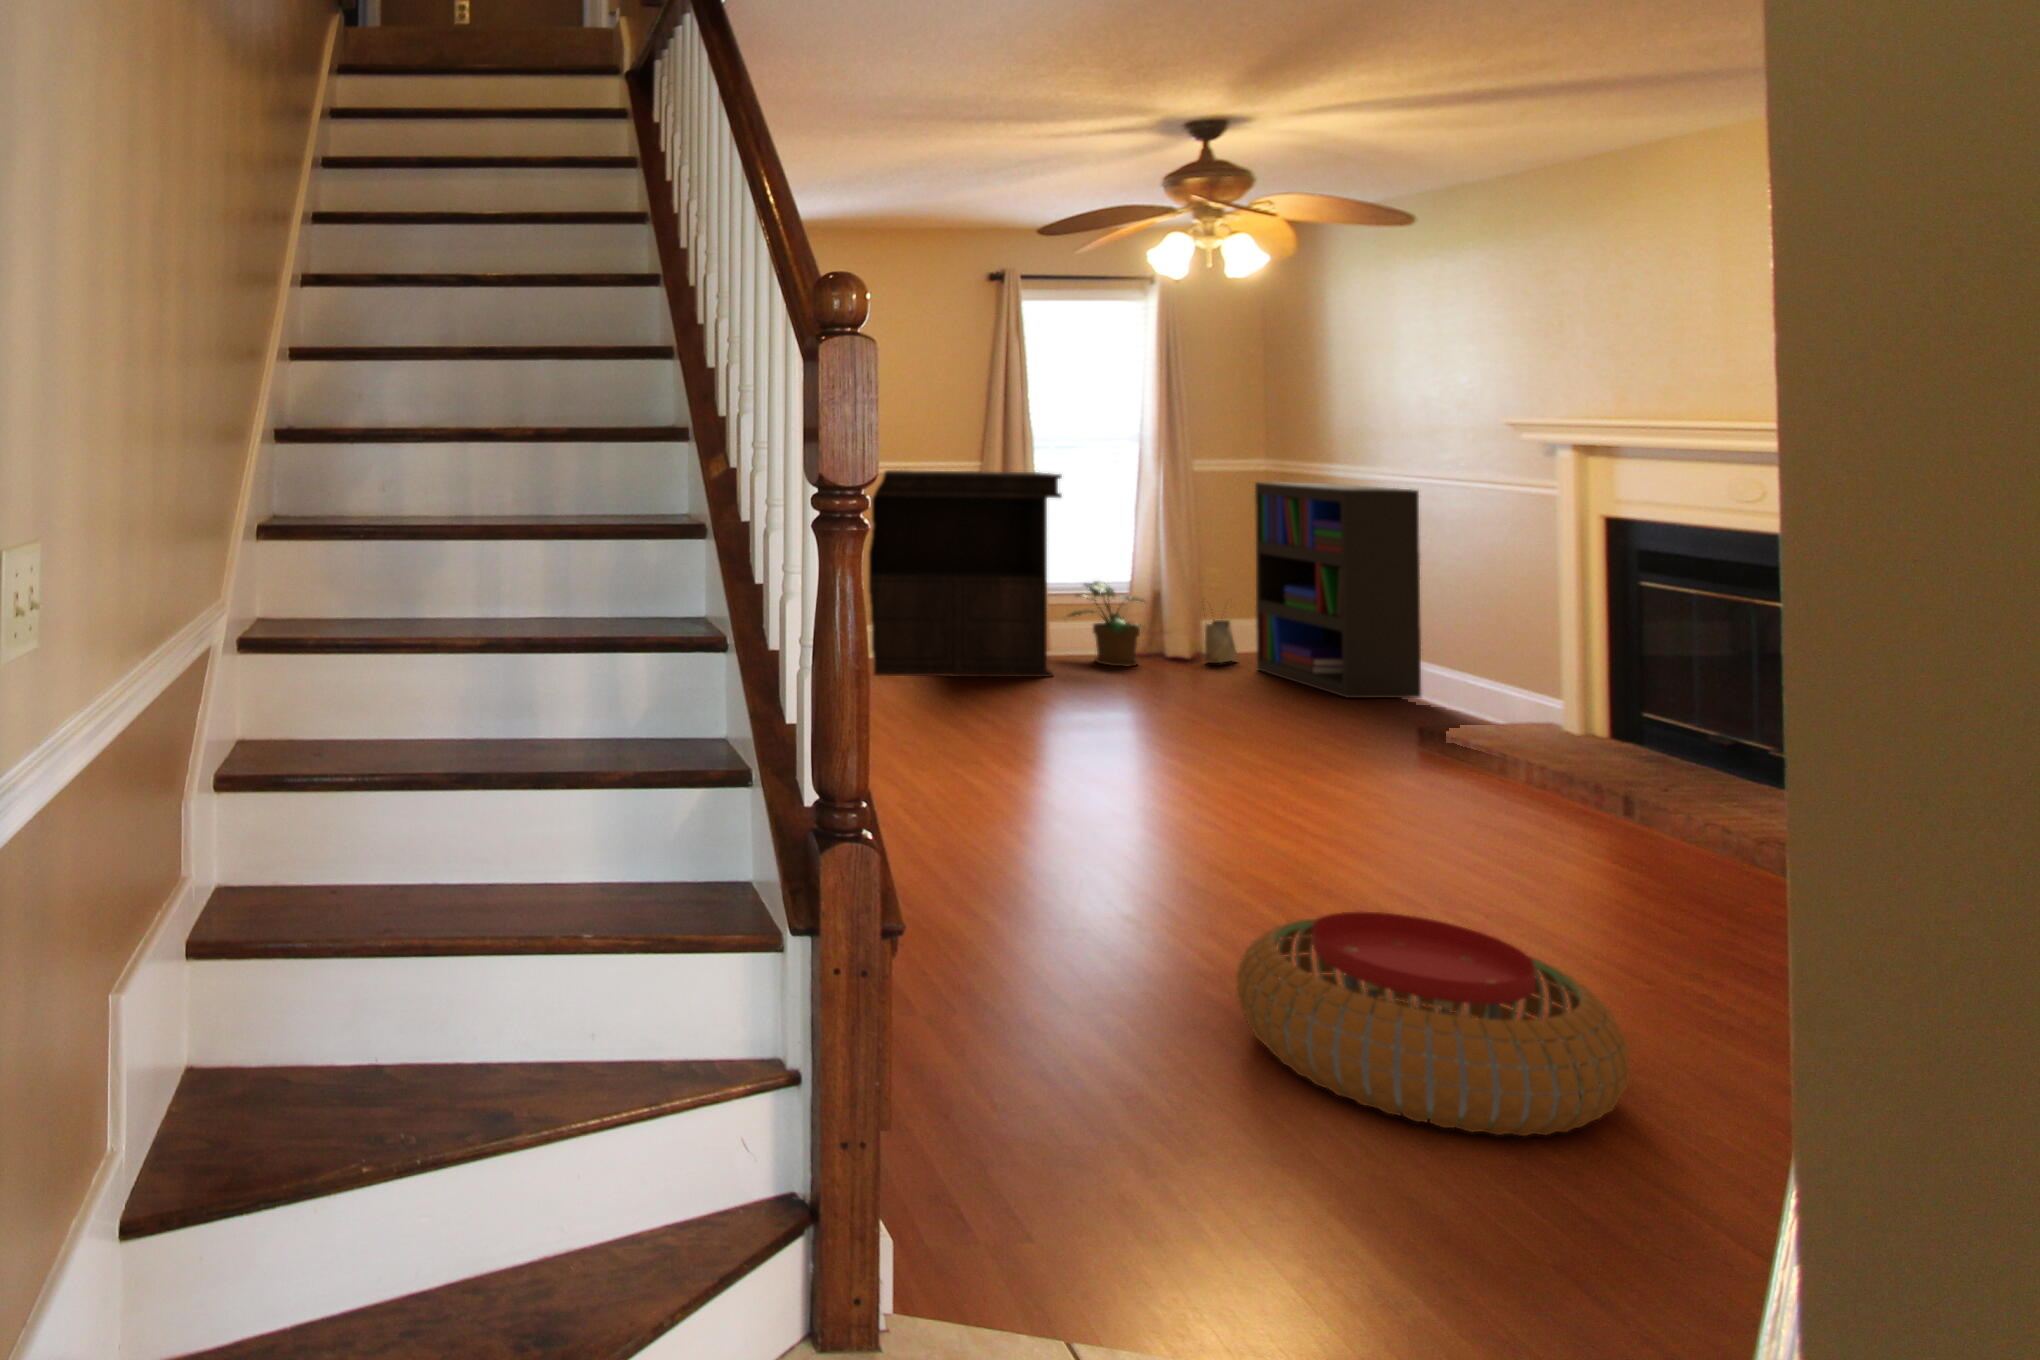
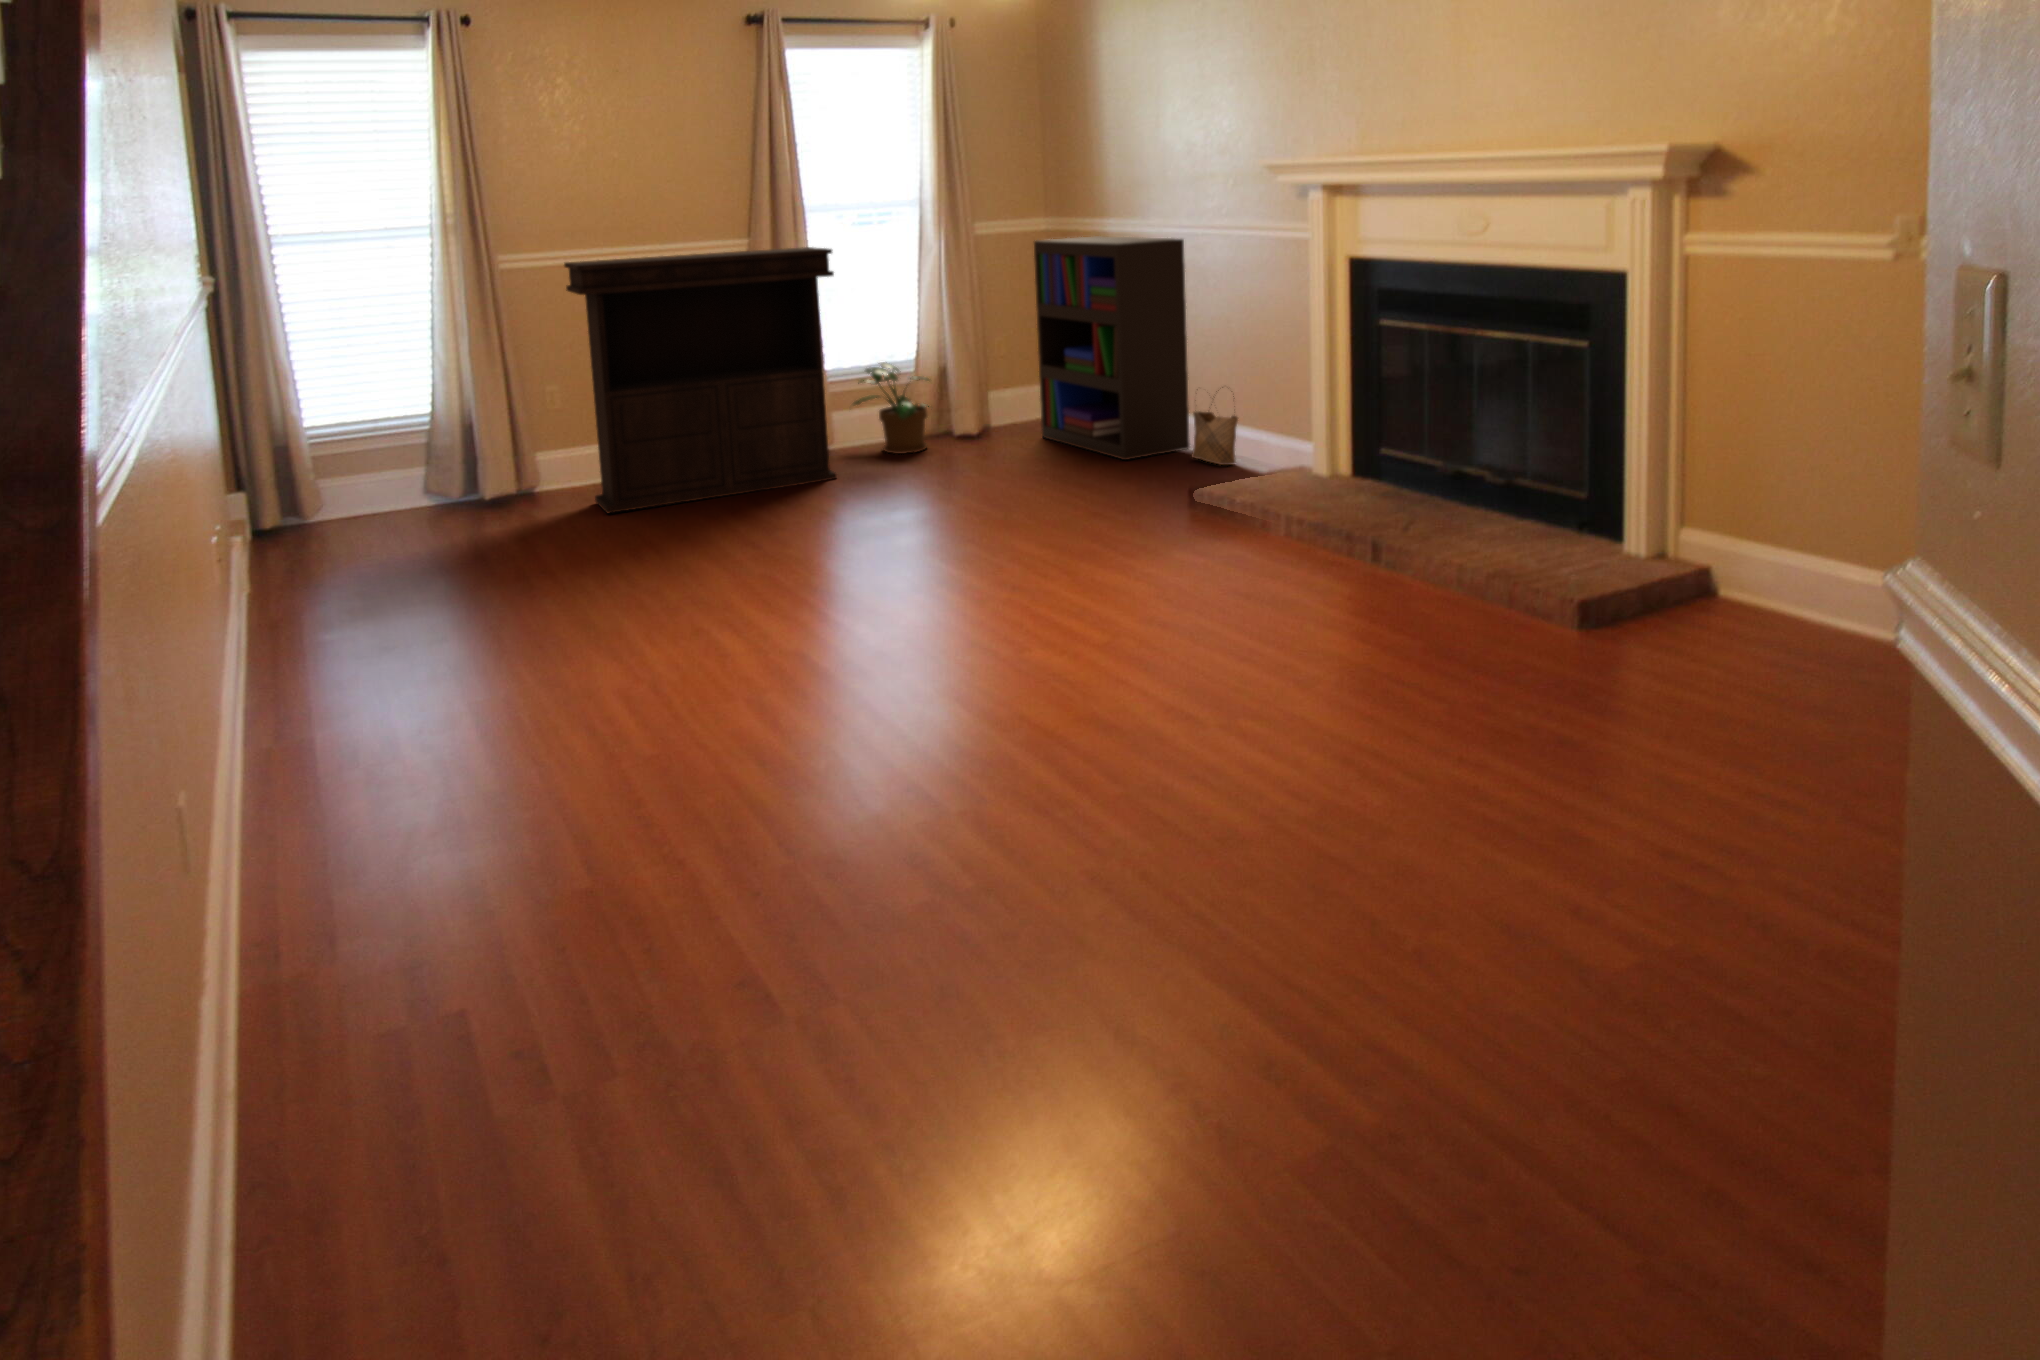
woven basket: present [1204,599,1237,663] -> present [1192,387,1238,465]
pouf: present [1236,912,1630,1136] -> none [1008,851,1477,1214]

